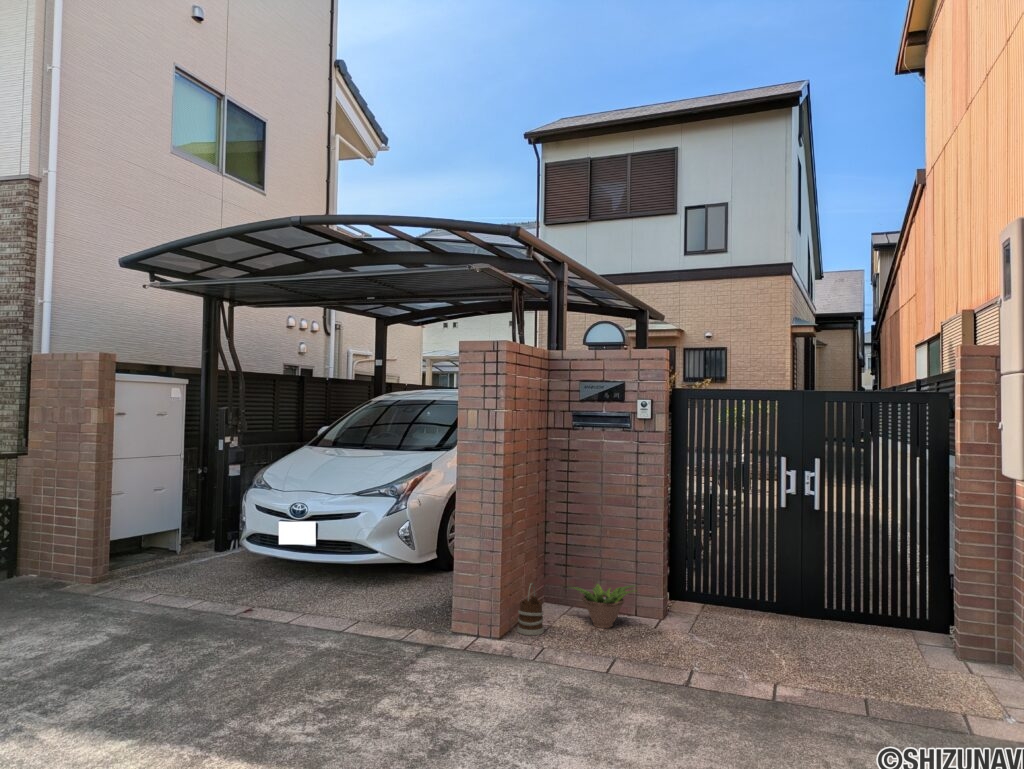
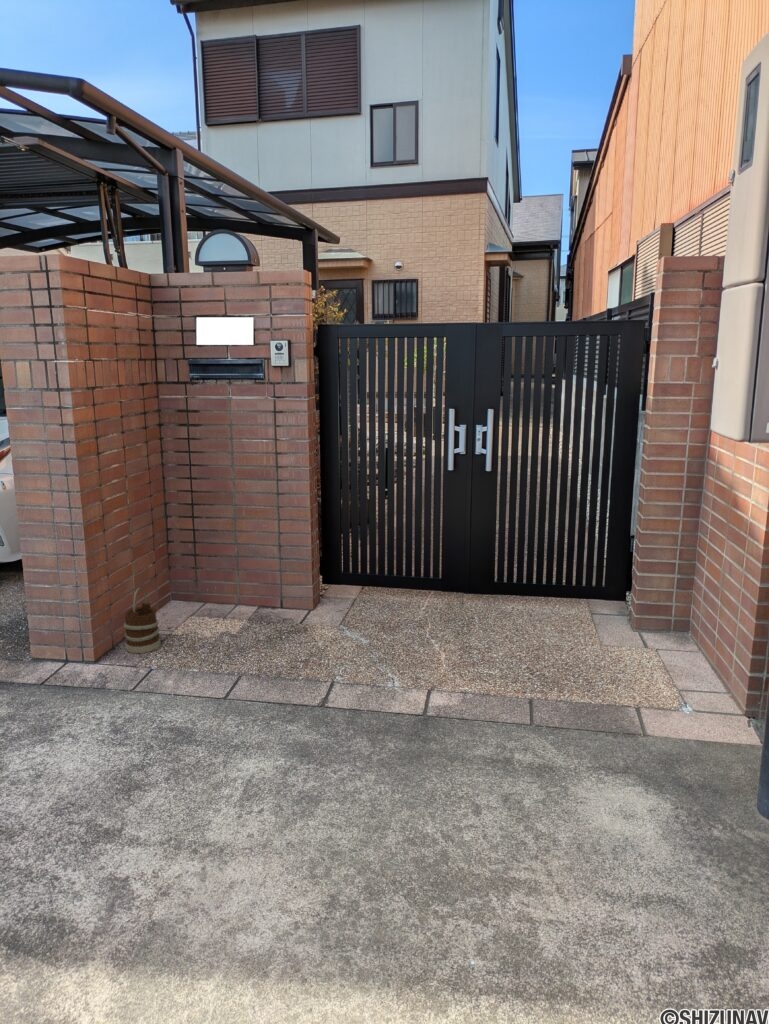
decorative plant: present [573,584,635,628] -> none [192,574,280,630]

